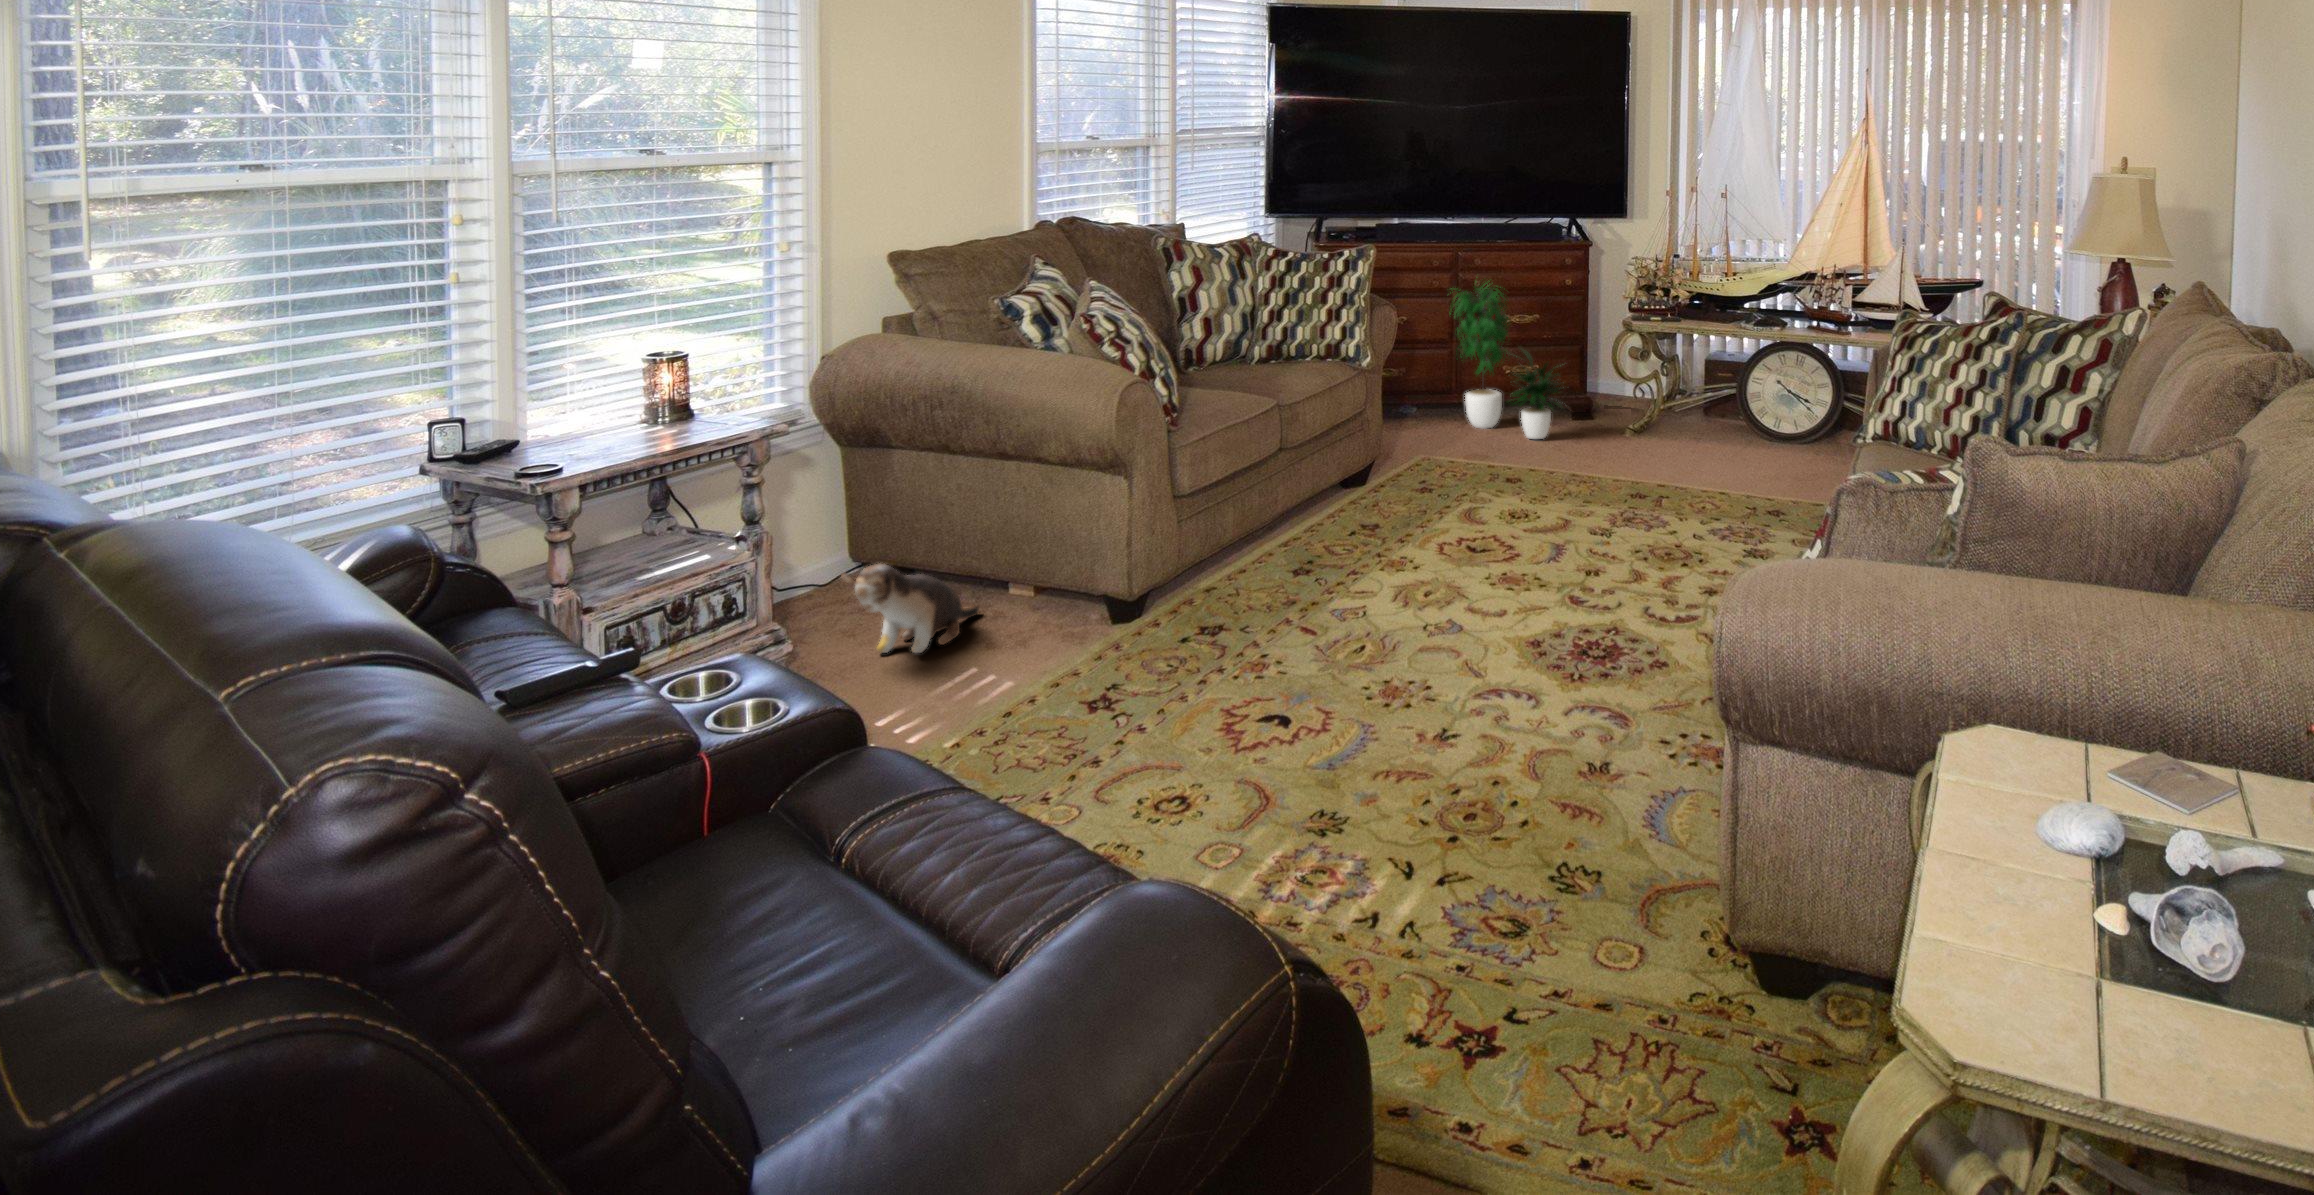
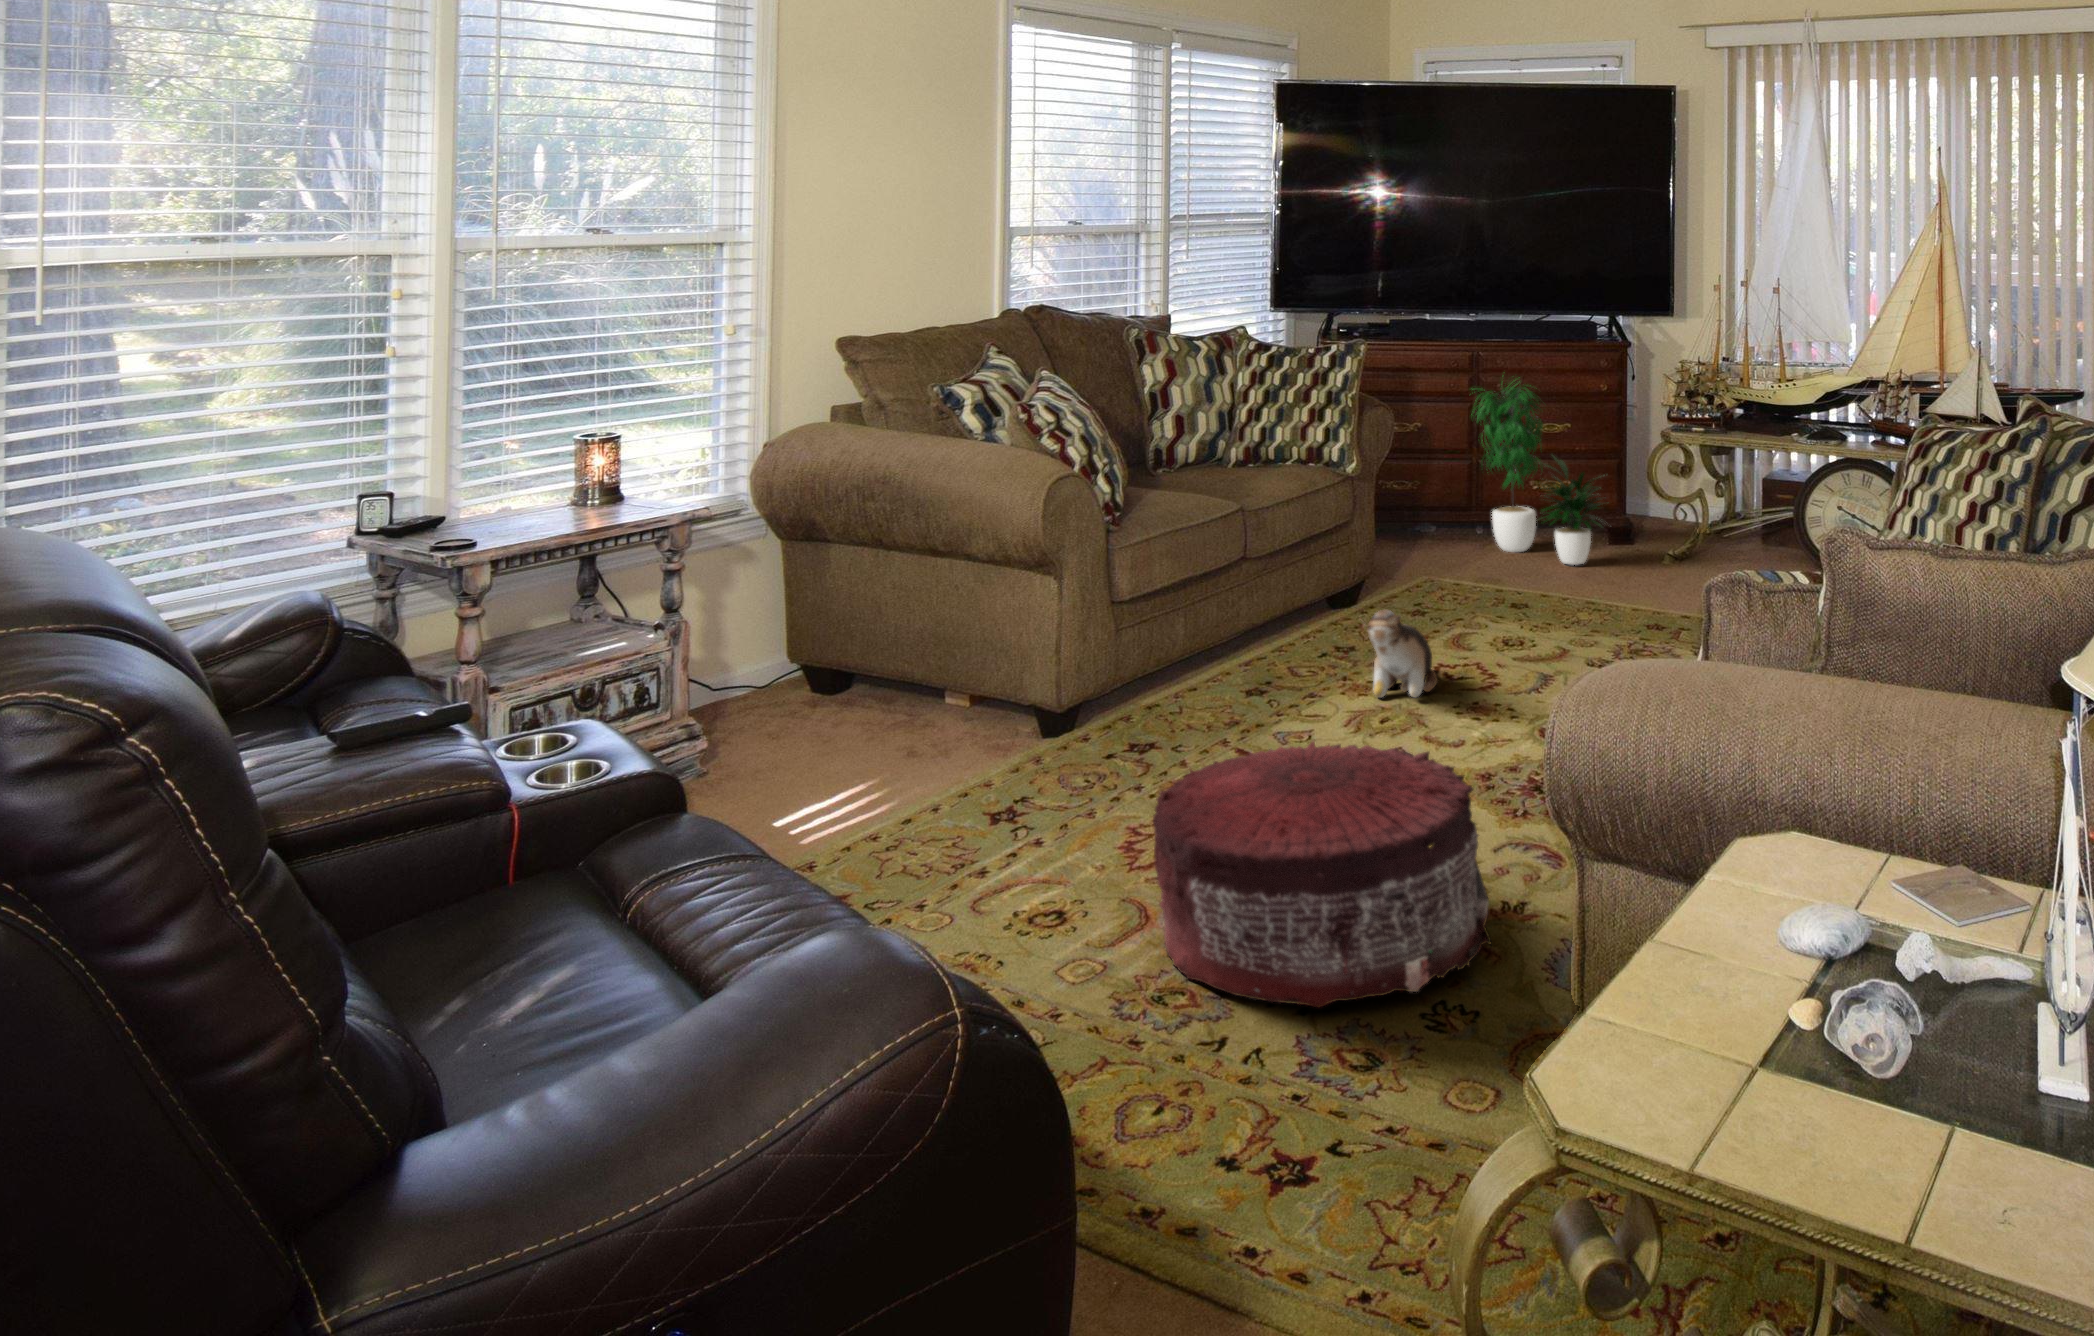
plush toy: present [841,564,979,653] -> present [1364,609,1438,698]
pouf: none [1282,631,1589,880] -> present [1153,741,1491,1007]

